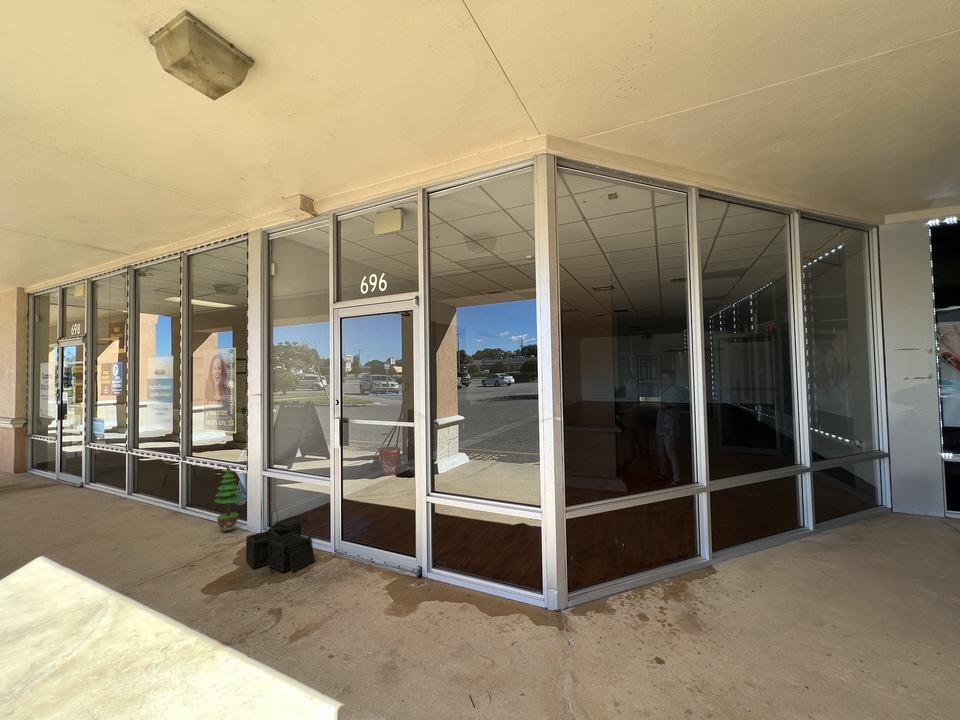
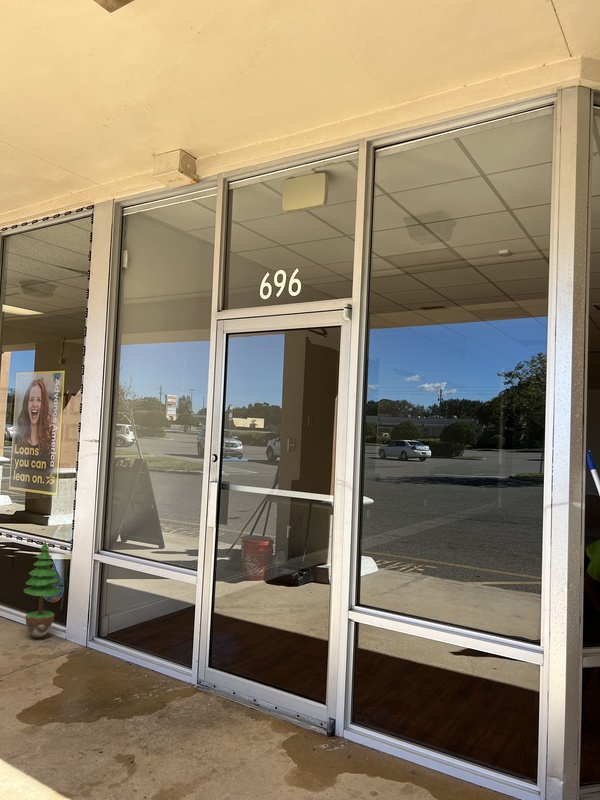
storage bin: present [246,516,315,574] -> none [71,624,170,706]

